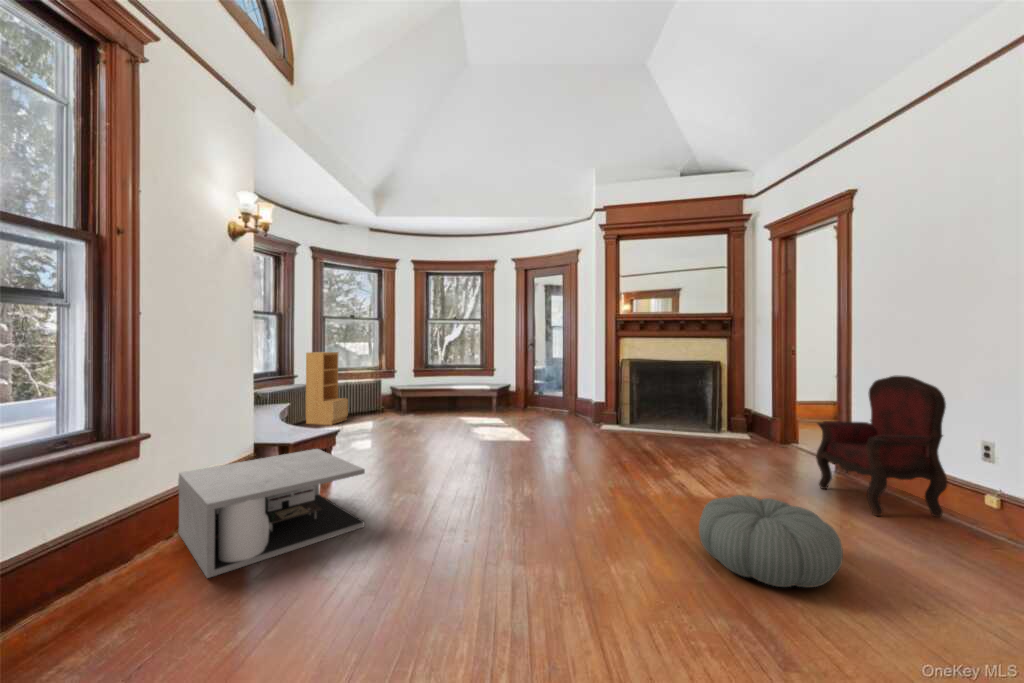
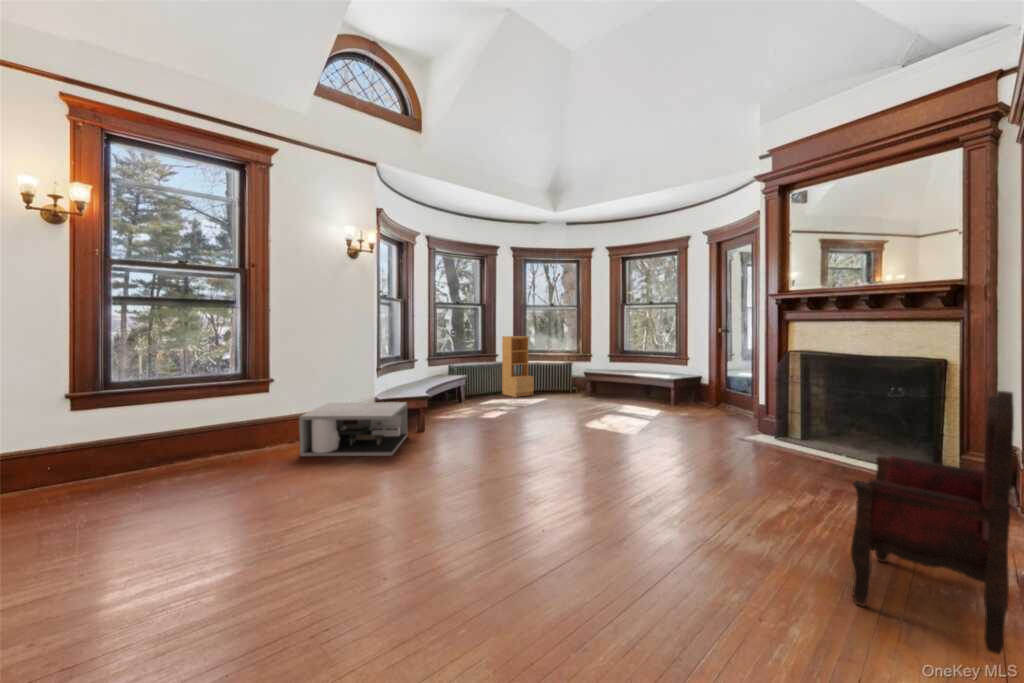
pouf: present [699,495,843,588] -> none [493,492,624,590]

